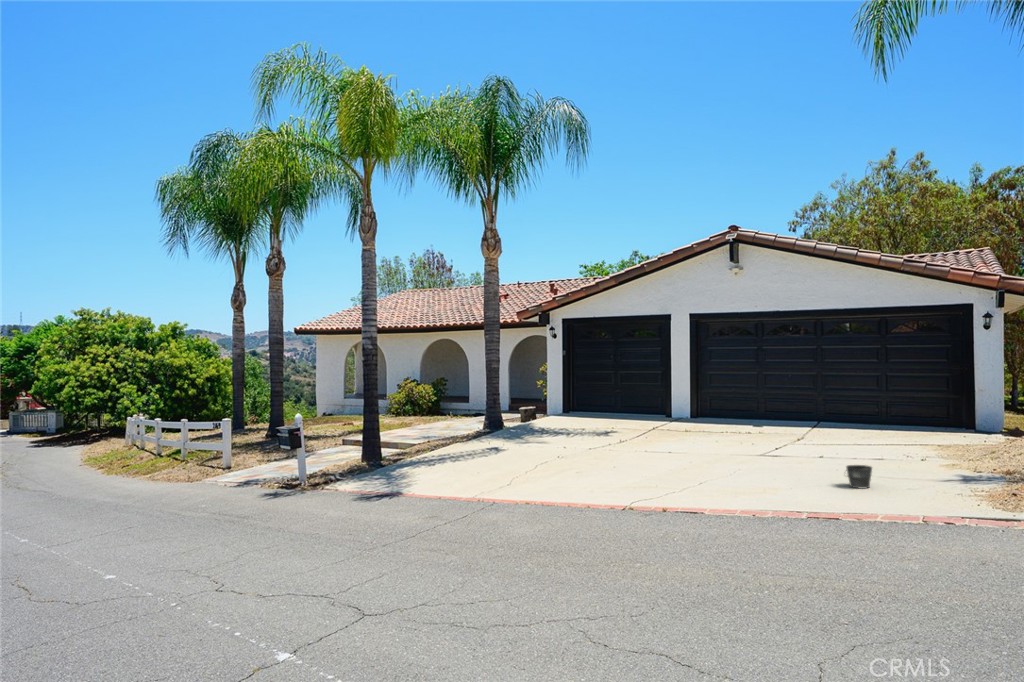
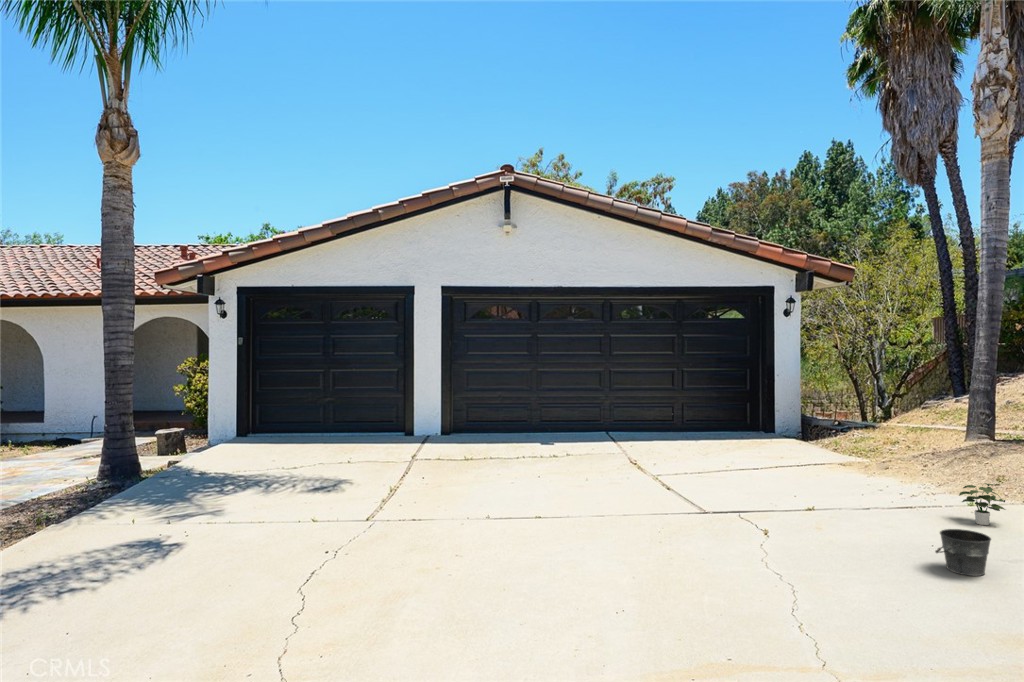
potted plant: none [933,451,963,478] -> present [959,483,1005,525]

